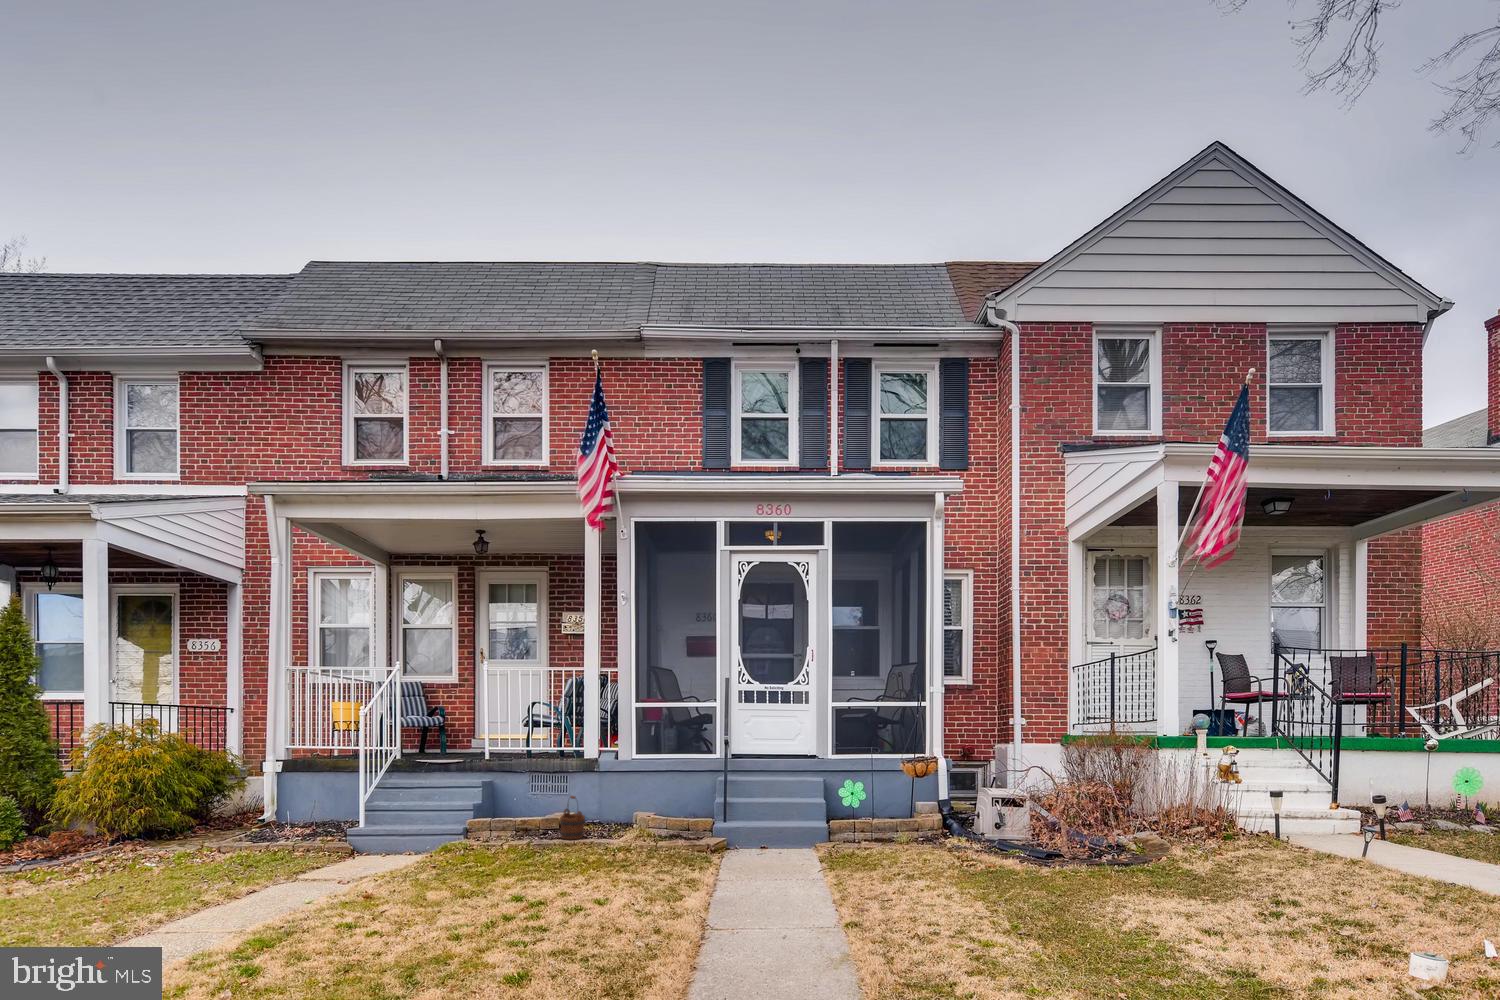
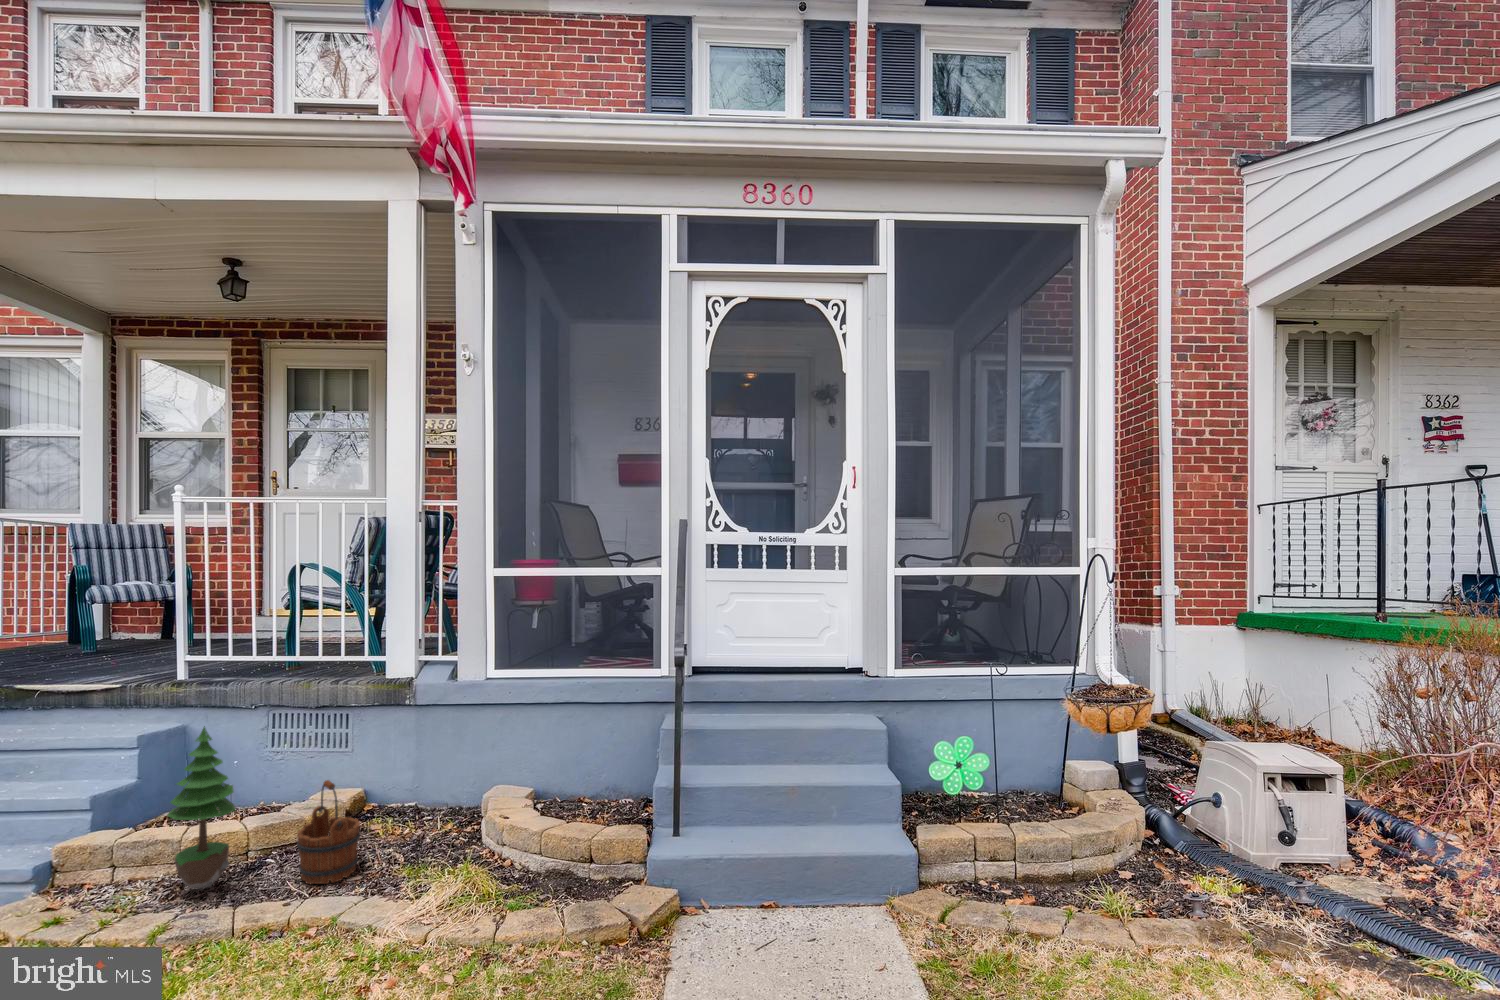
potted tree: none [511,769,536,841] -> present [167,726,236,890]

